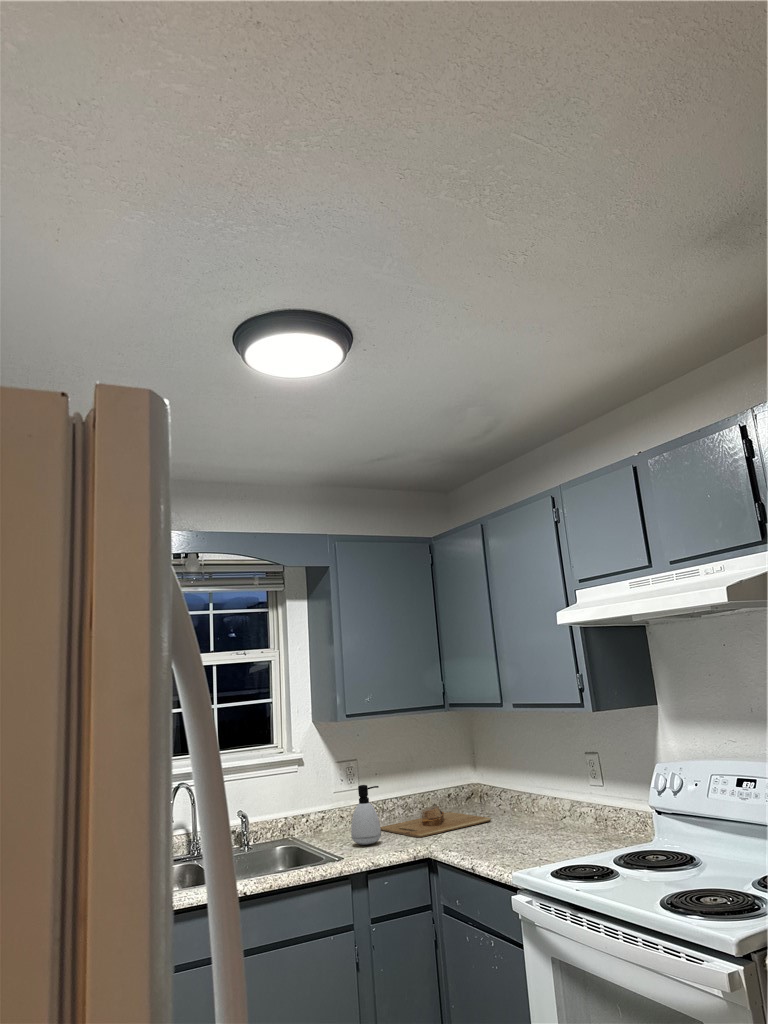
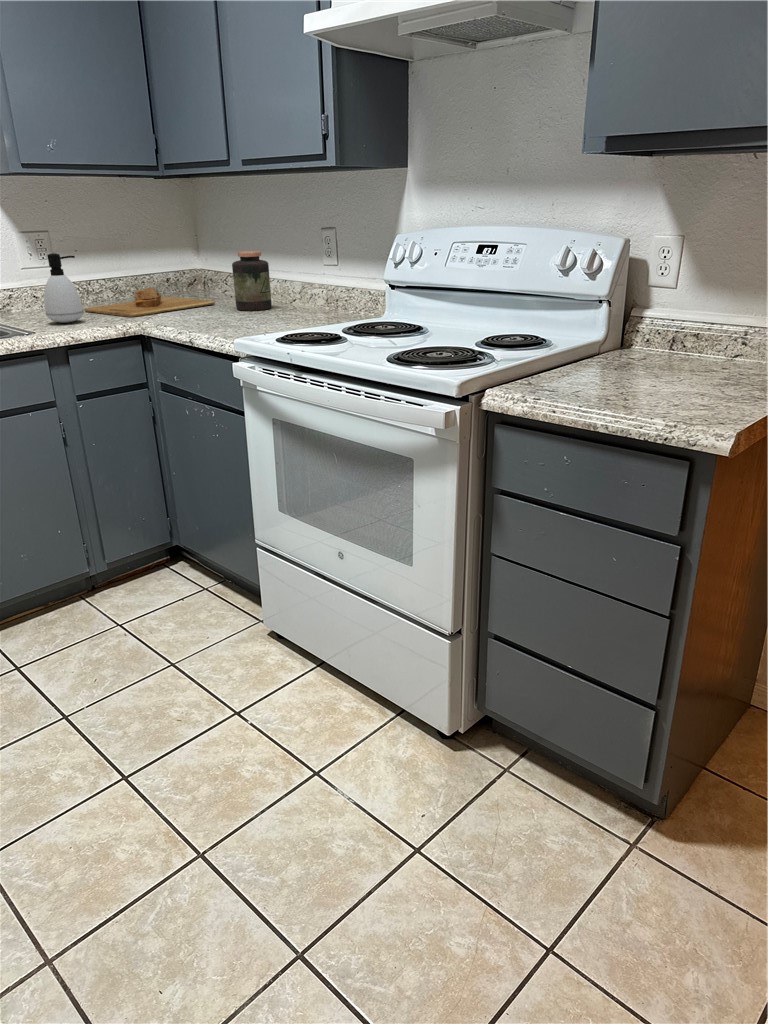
jar: none [506,773,544,830] -> present [232,251,272,311]

